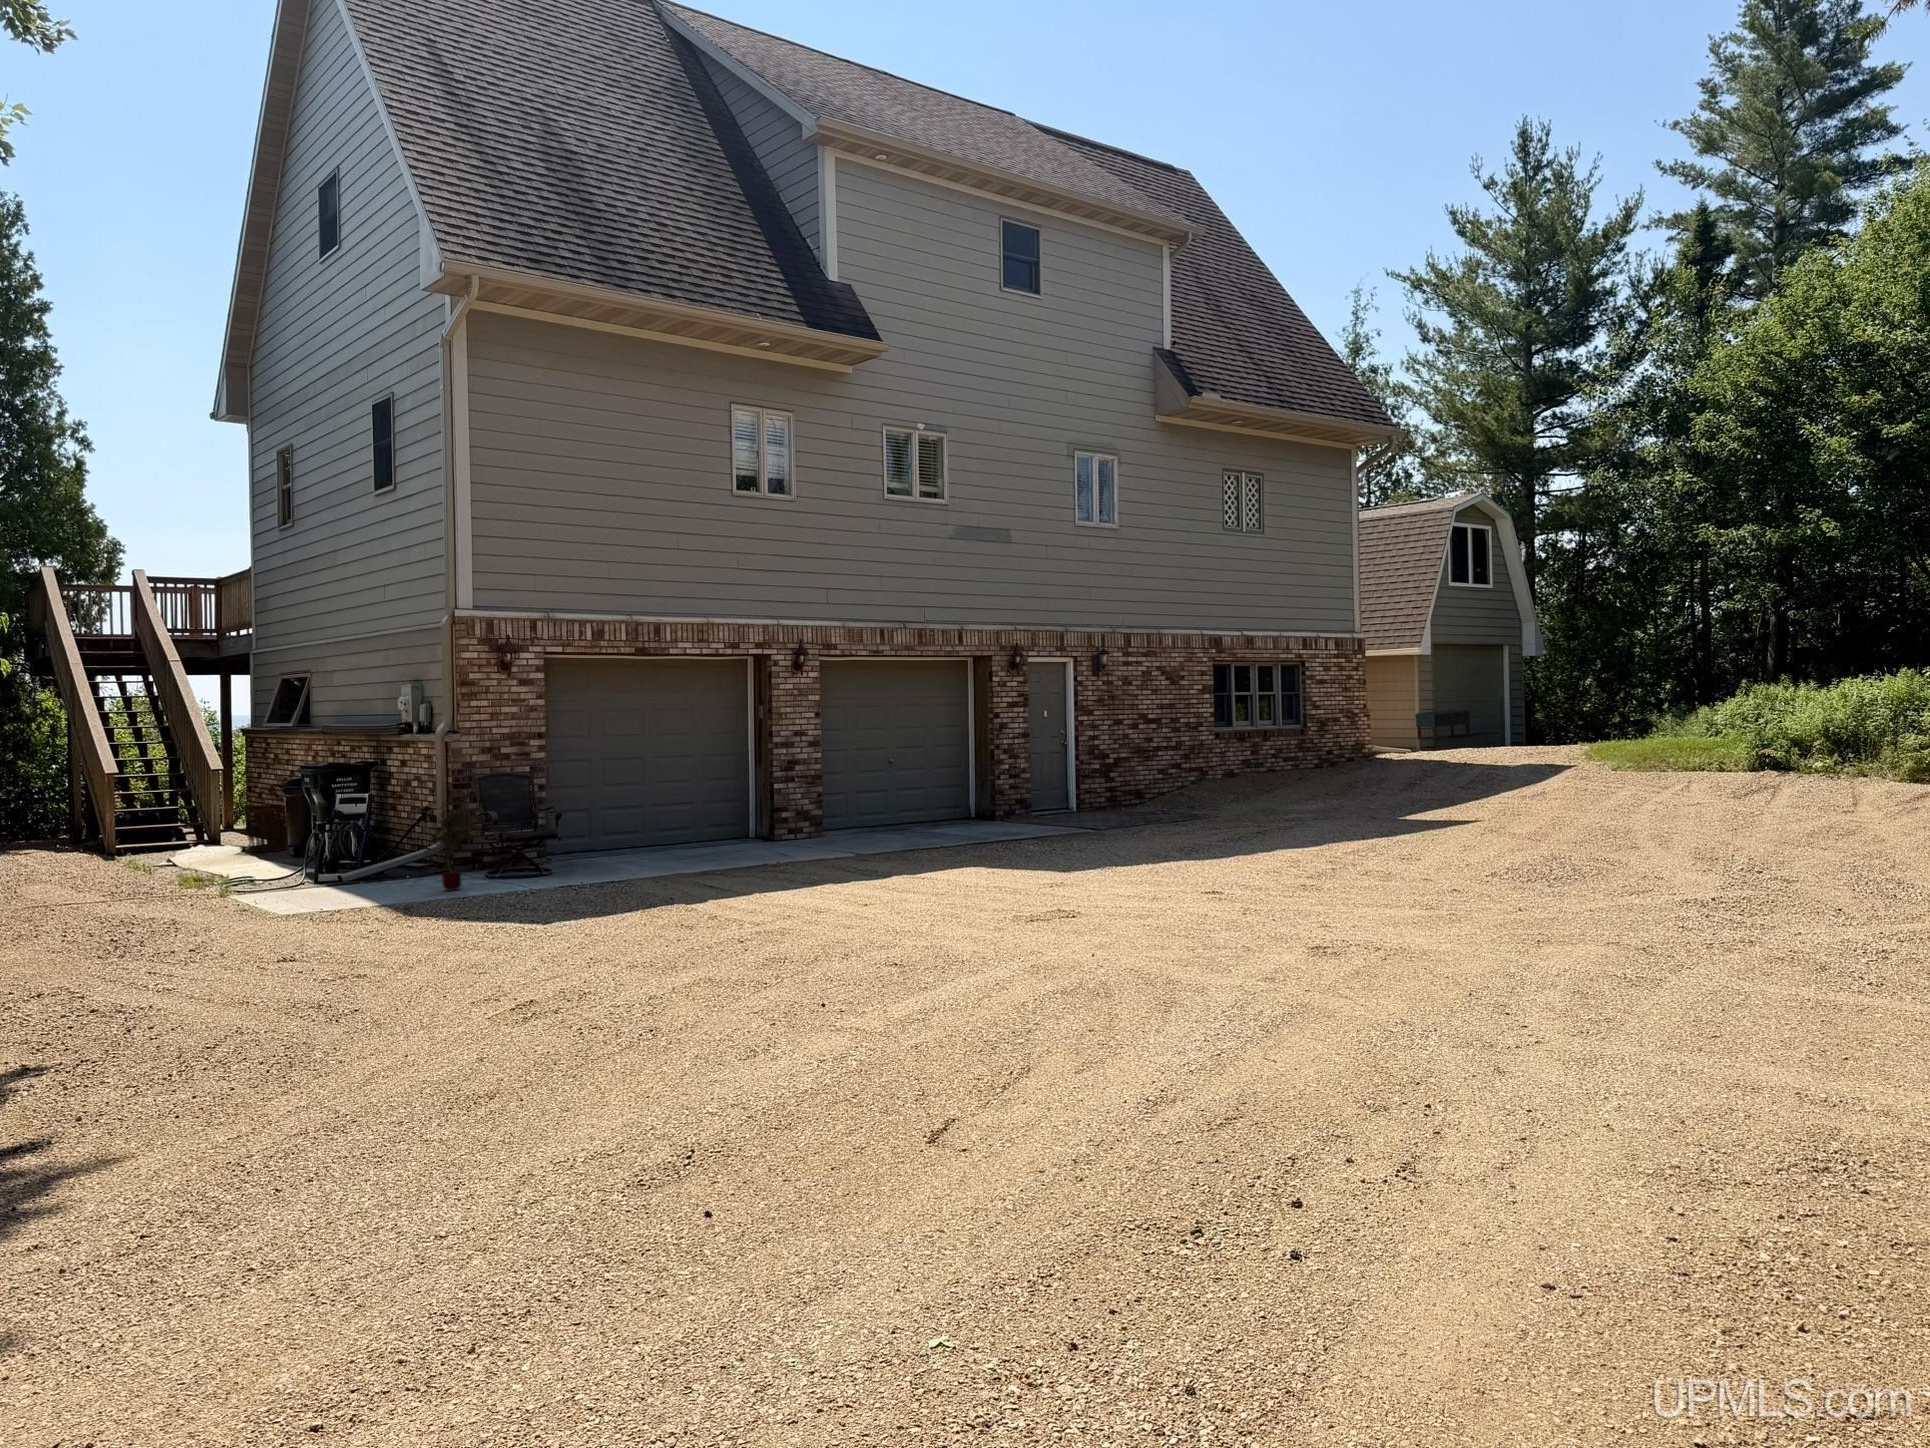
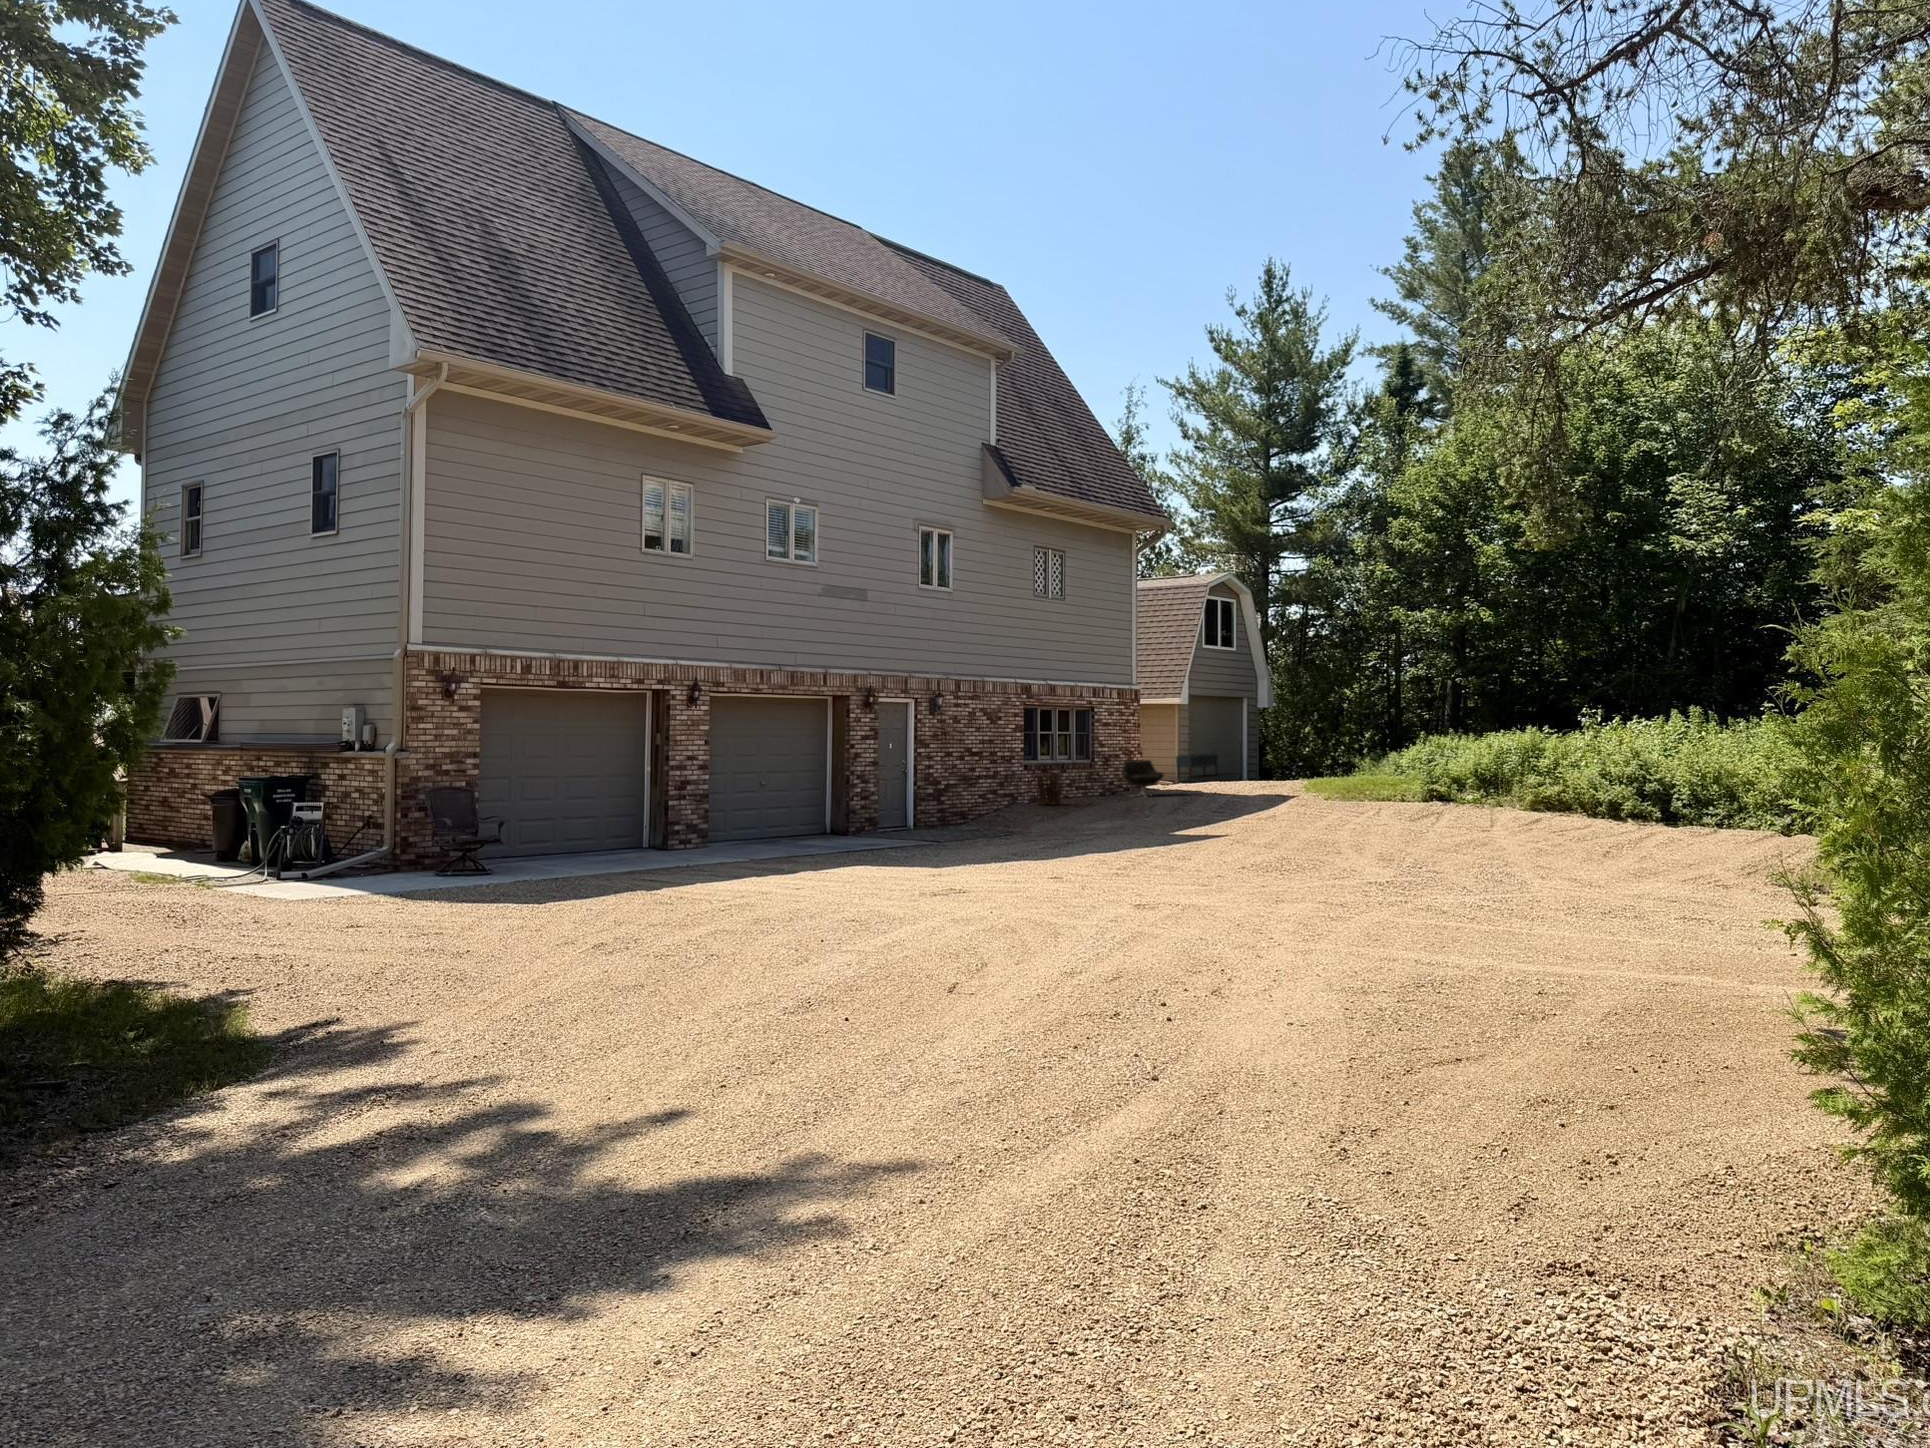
lounge chair: none [1343,722,1399,768] -> present [1121,760,1164,795]
potted tree: present [431,796,483,890] -> none [386,802,440,883]
basket: present [243,805,288,852] -> present [1034,774,1063,805]

